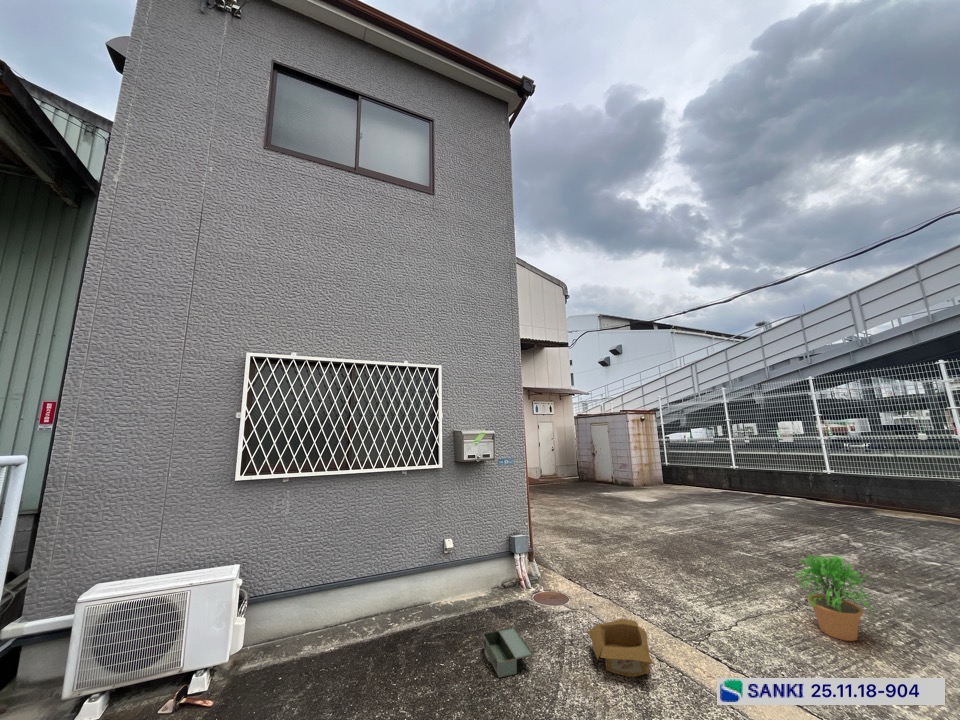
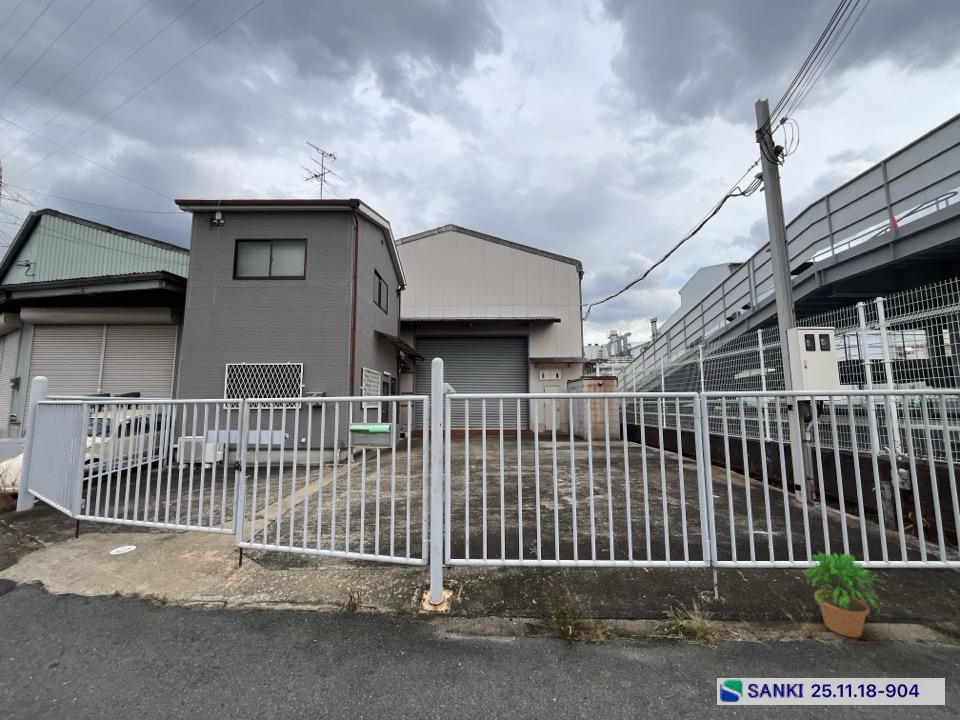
cardboard box: present [588,618,654,677] -> none [590,616,657,677]
toolbox: present [483,627,533,677] -> none [485,624,535,677]

